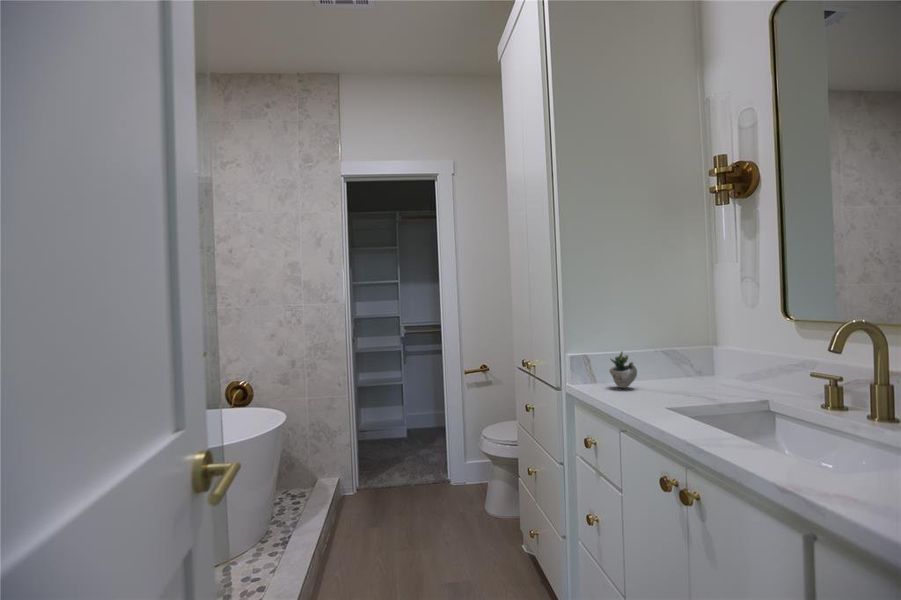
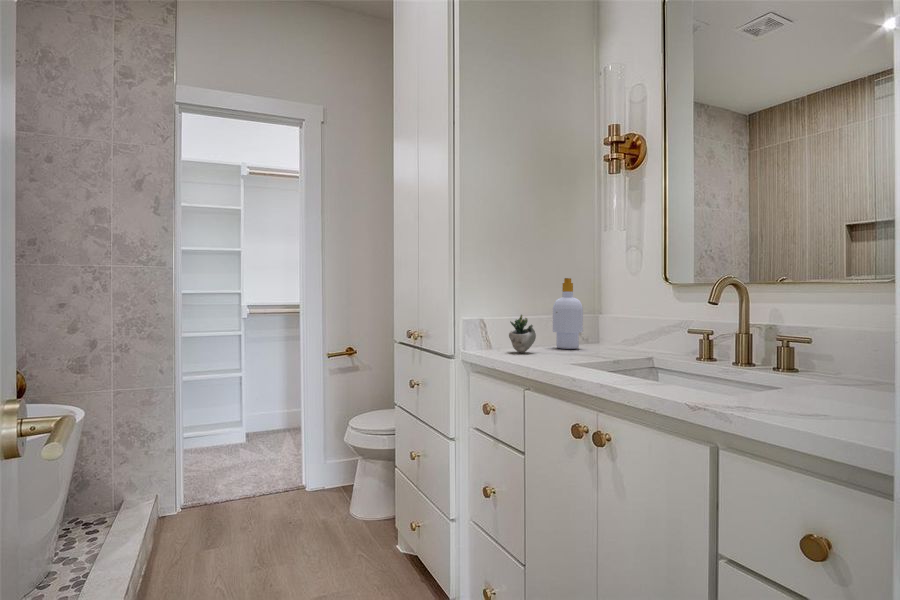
soap bottle: none [659,313,692,384] -> present [553,278,583,349]

